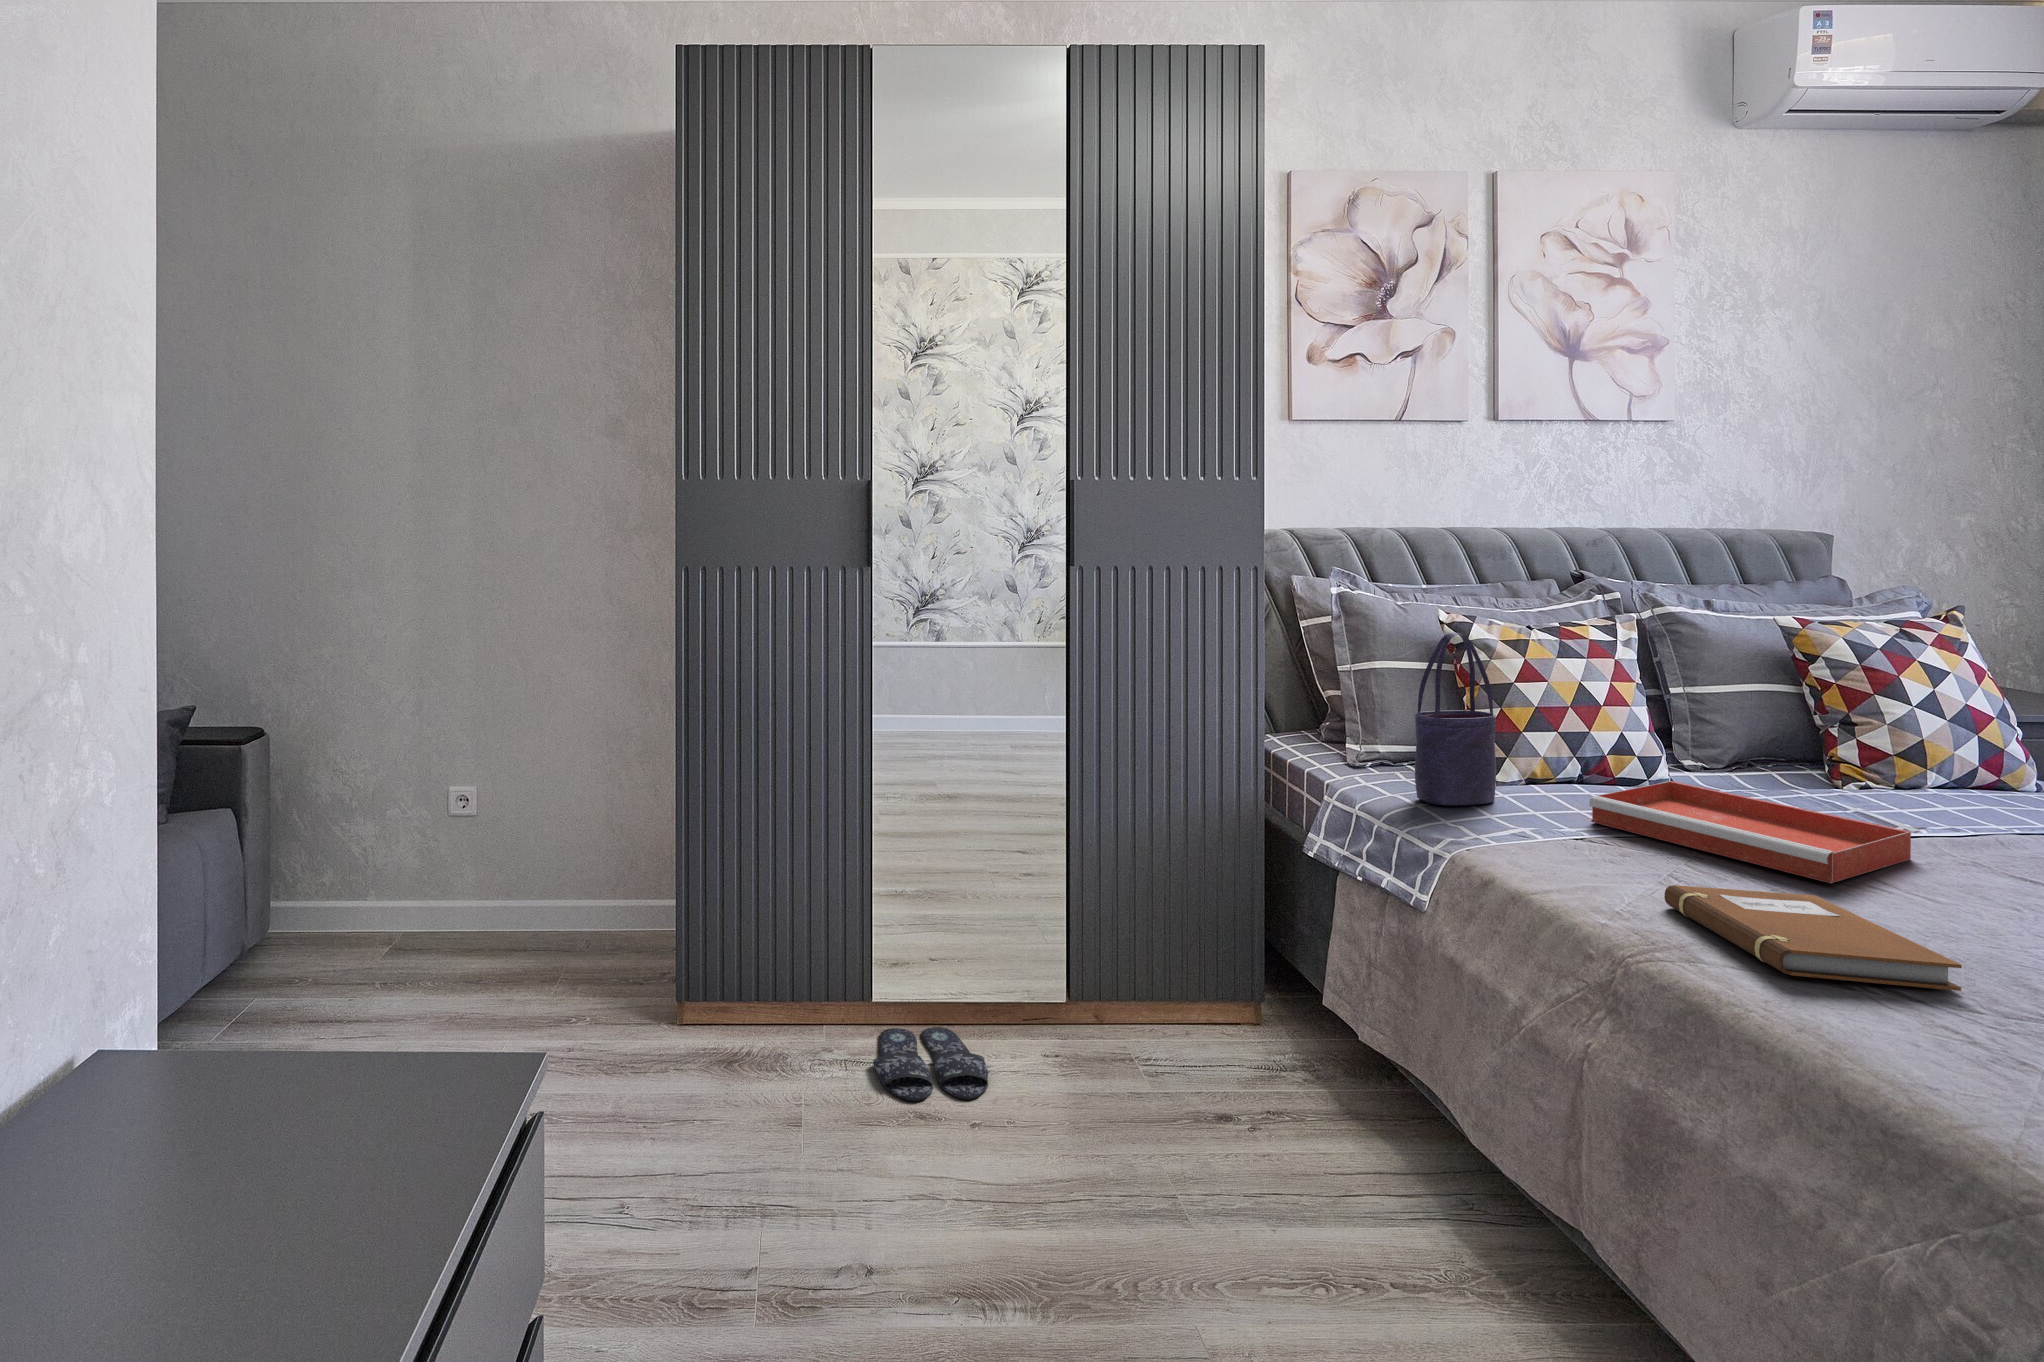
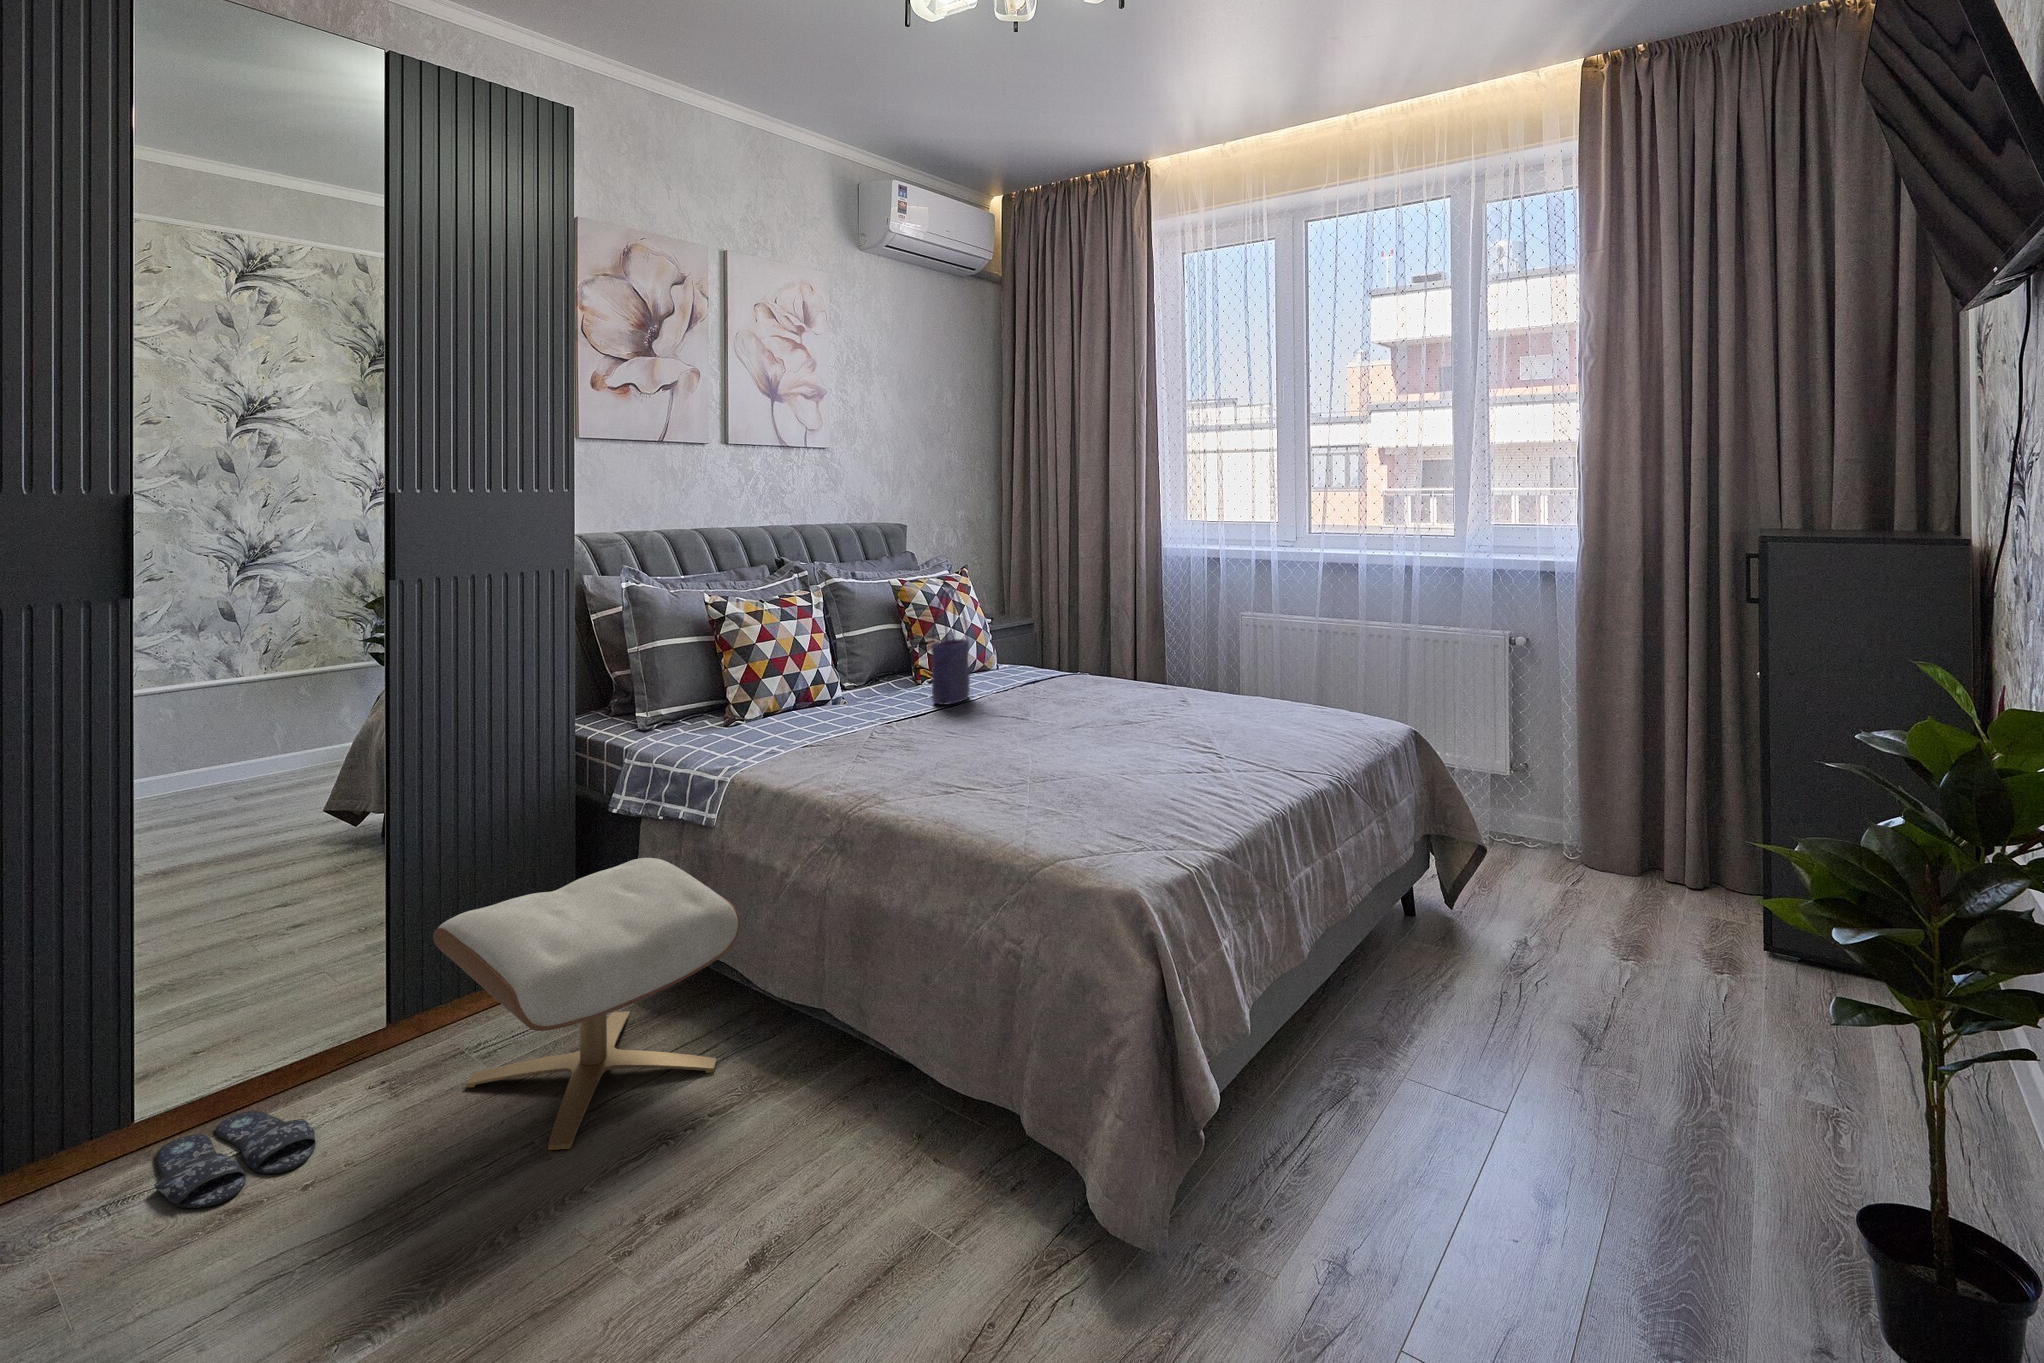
tote bag: present [1415,632,1496,805] -> present [931,588,970,705]
tray: present [1589,781,1911,883] -> none [806,698,957,741]
notebook: present [1664,885,1962,991] -> none [856,749,987,797]
ottoman: none [1093,918,1457,1222] -> present [433,858,740,1150]

